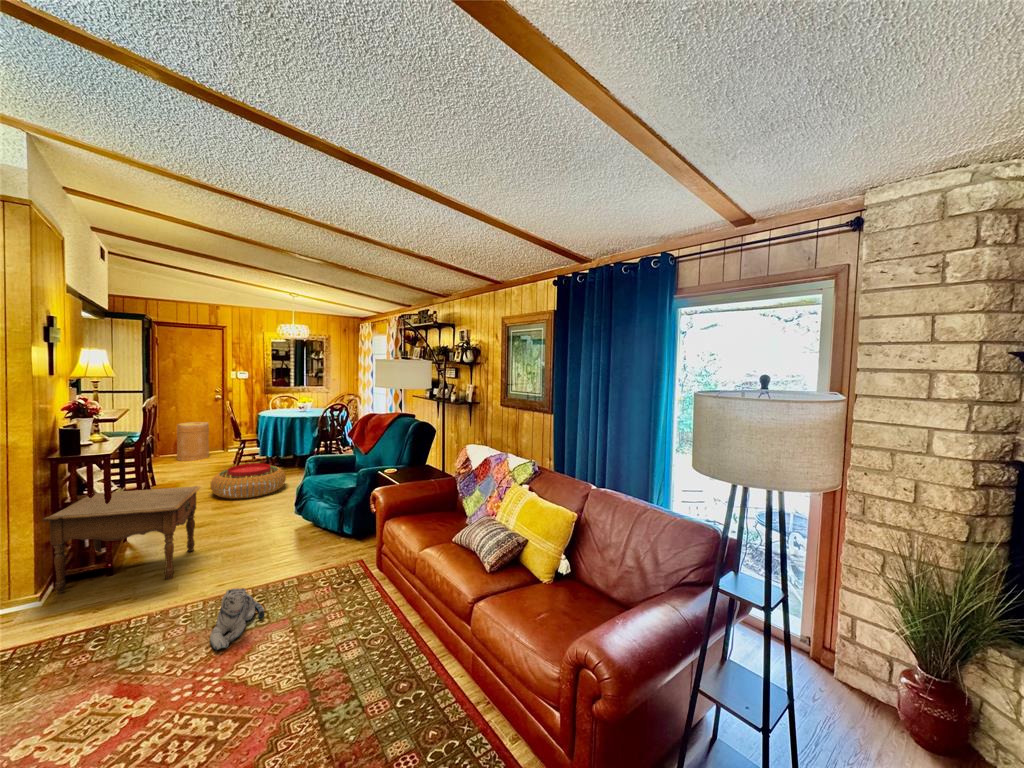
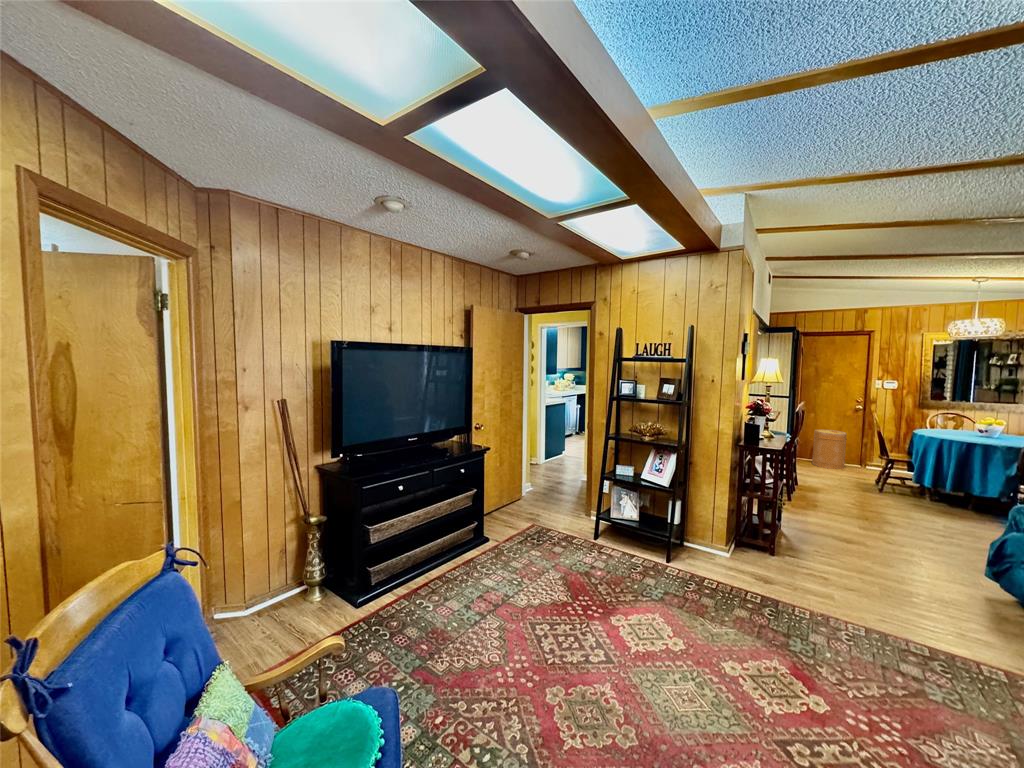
pouf: present [210,463,286,499] -> none [855,487,961,534]
side table: present [43,486,201,593] -> none [733,479,860,587]
plush toy: present [210,588,264,650] -> none [888,643,966,714]

